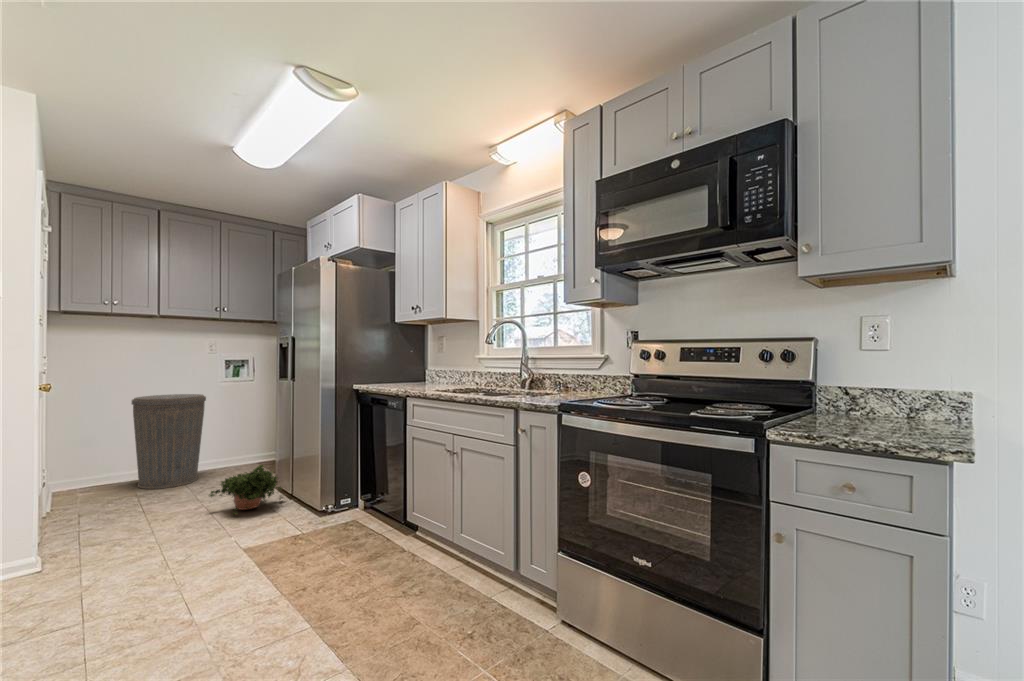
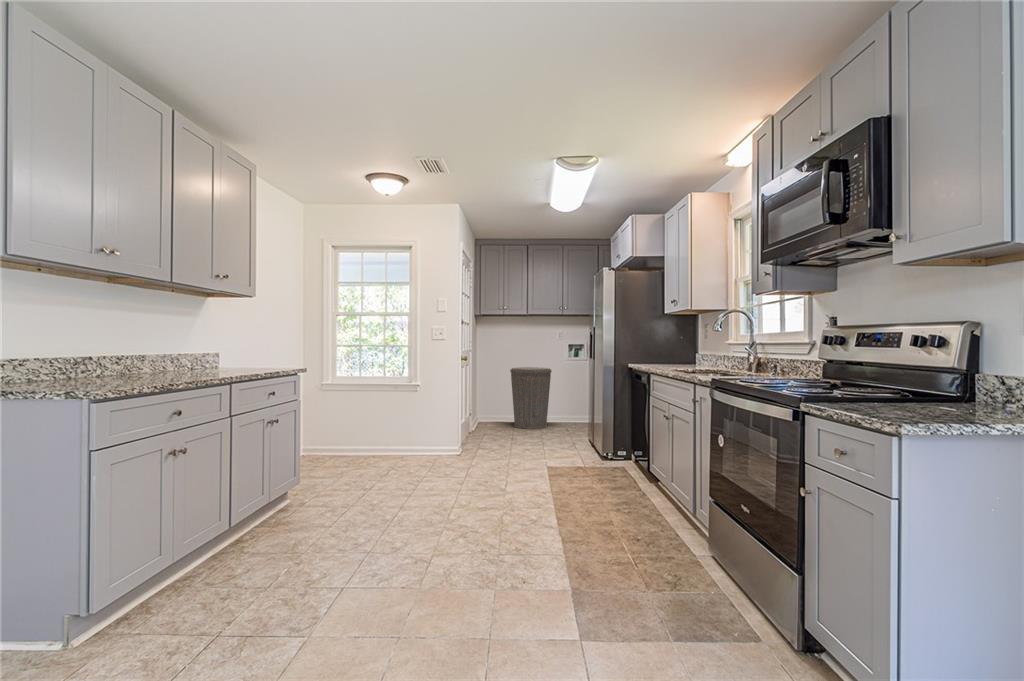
potted plant: present [209,465,282,515] -> none [540,418,588,450]

